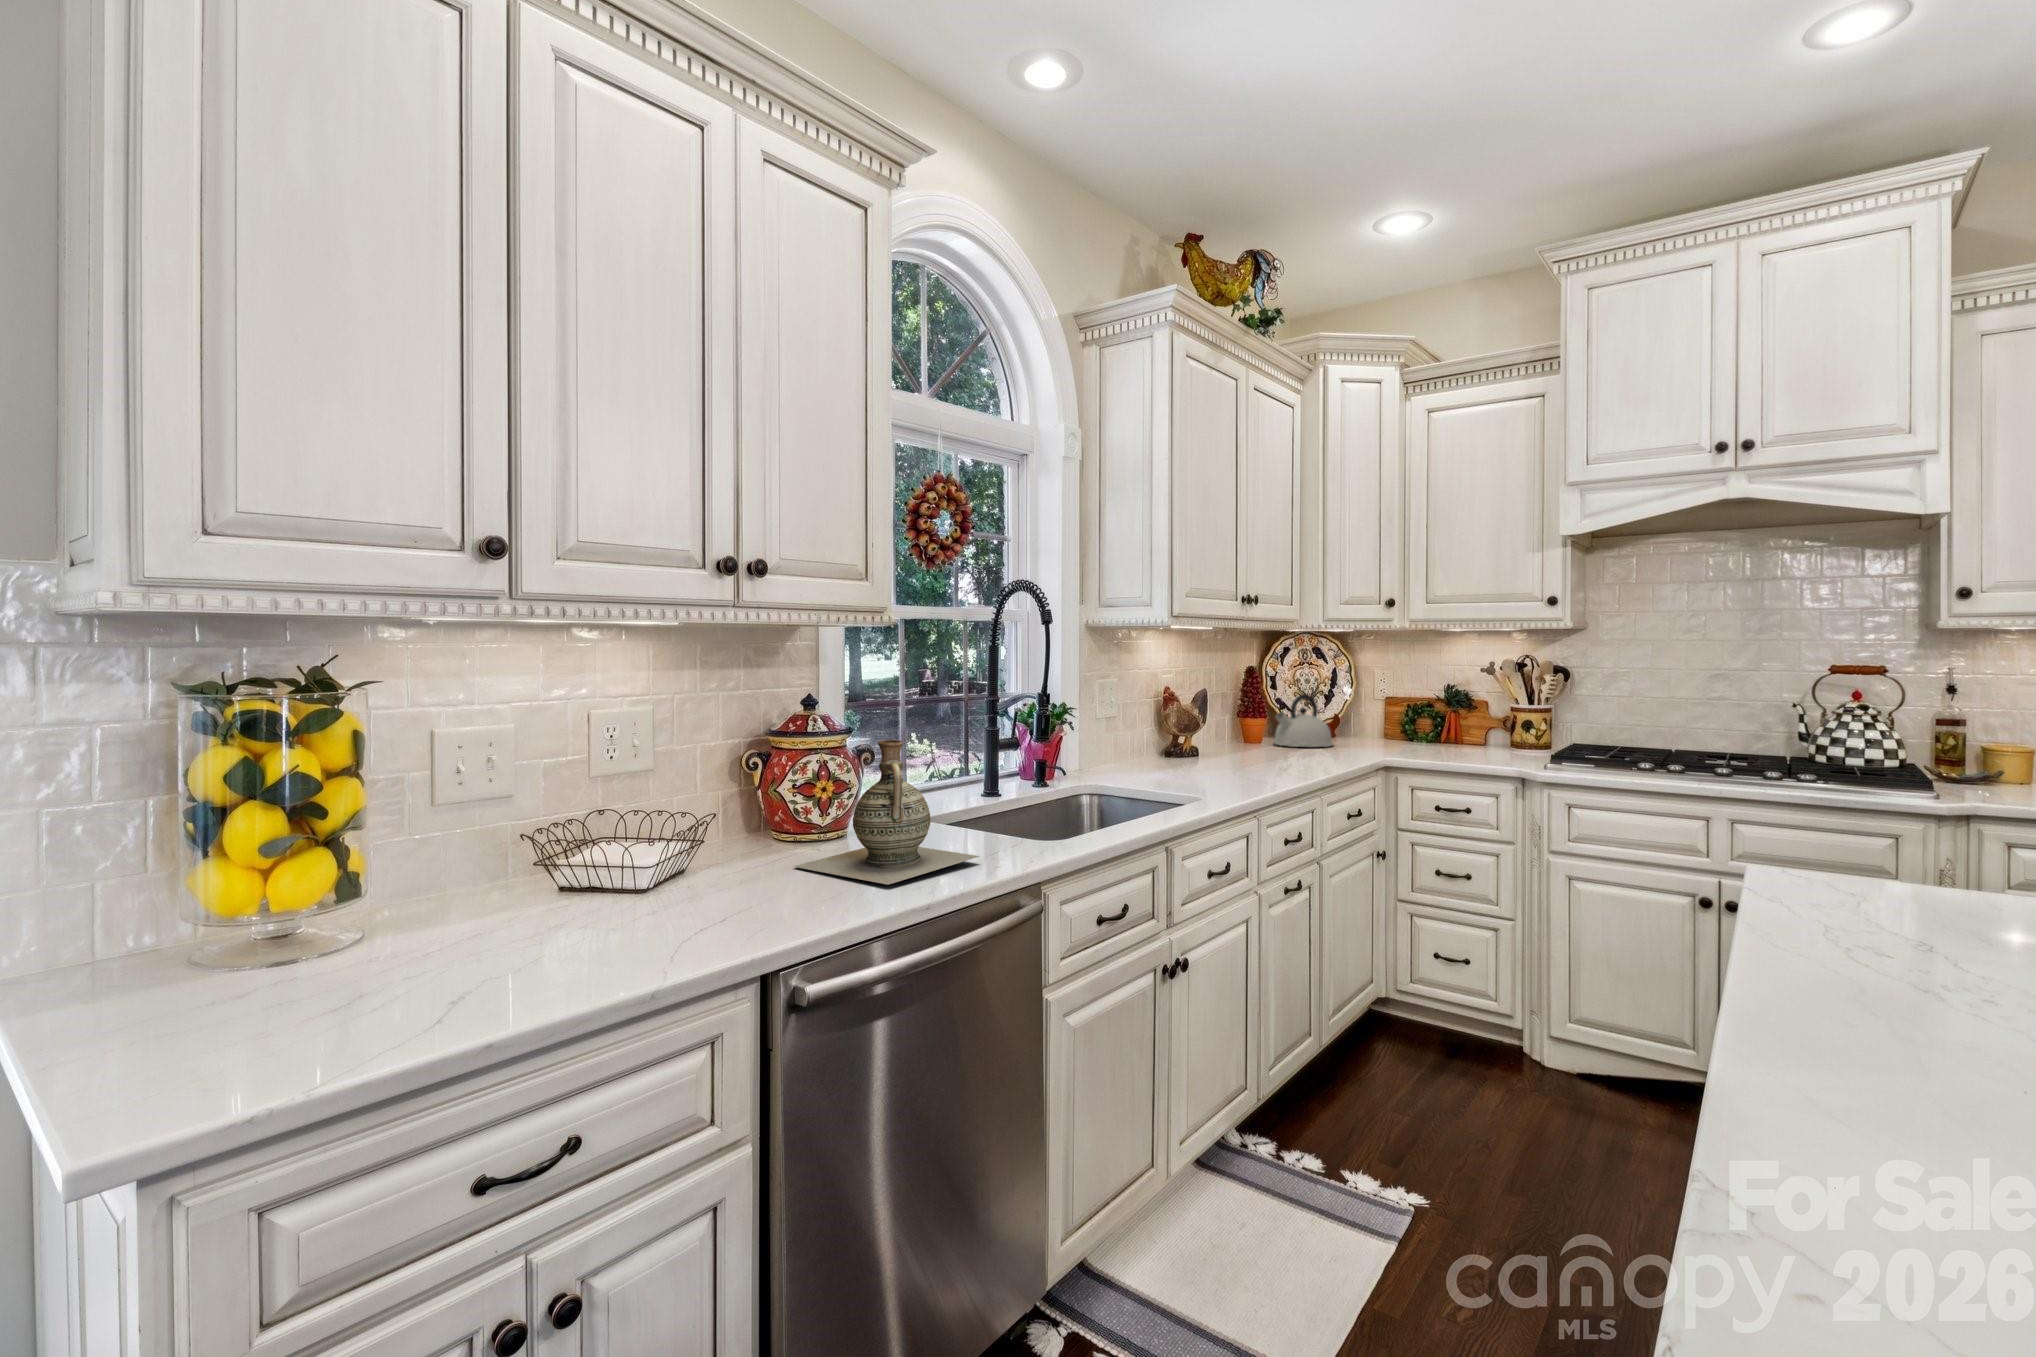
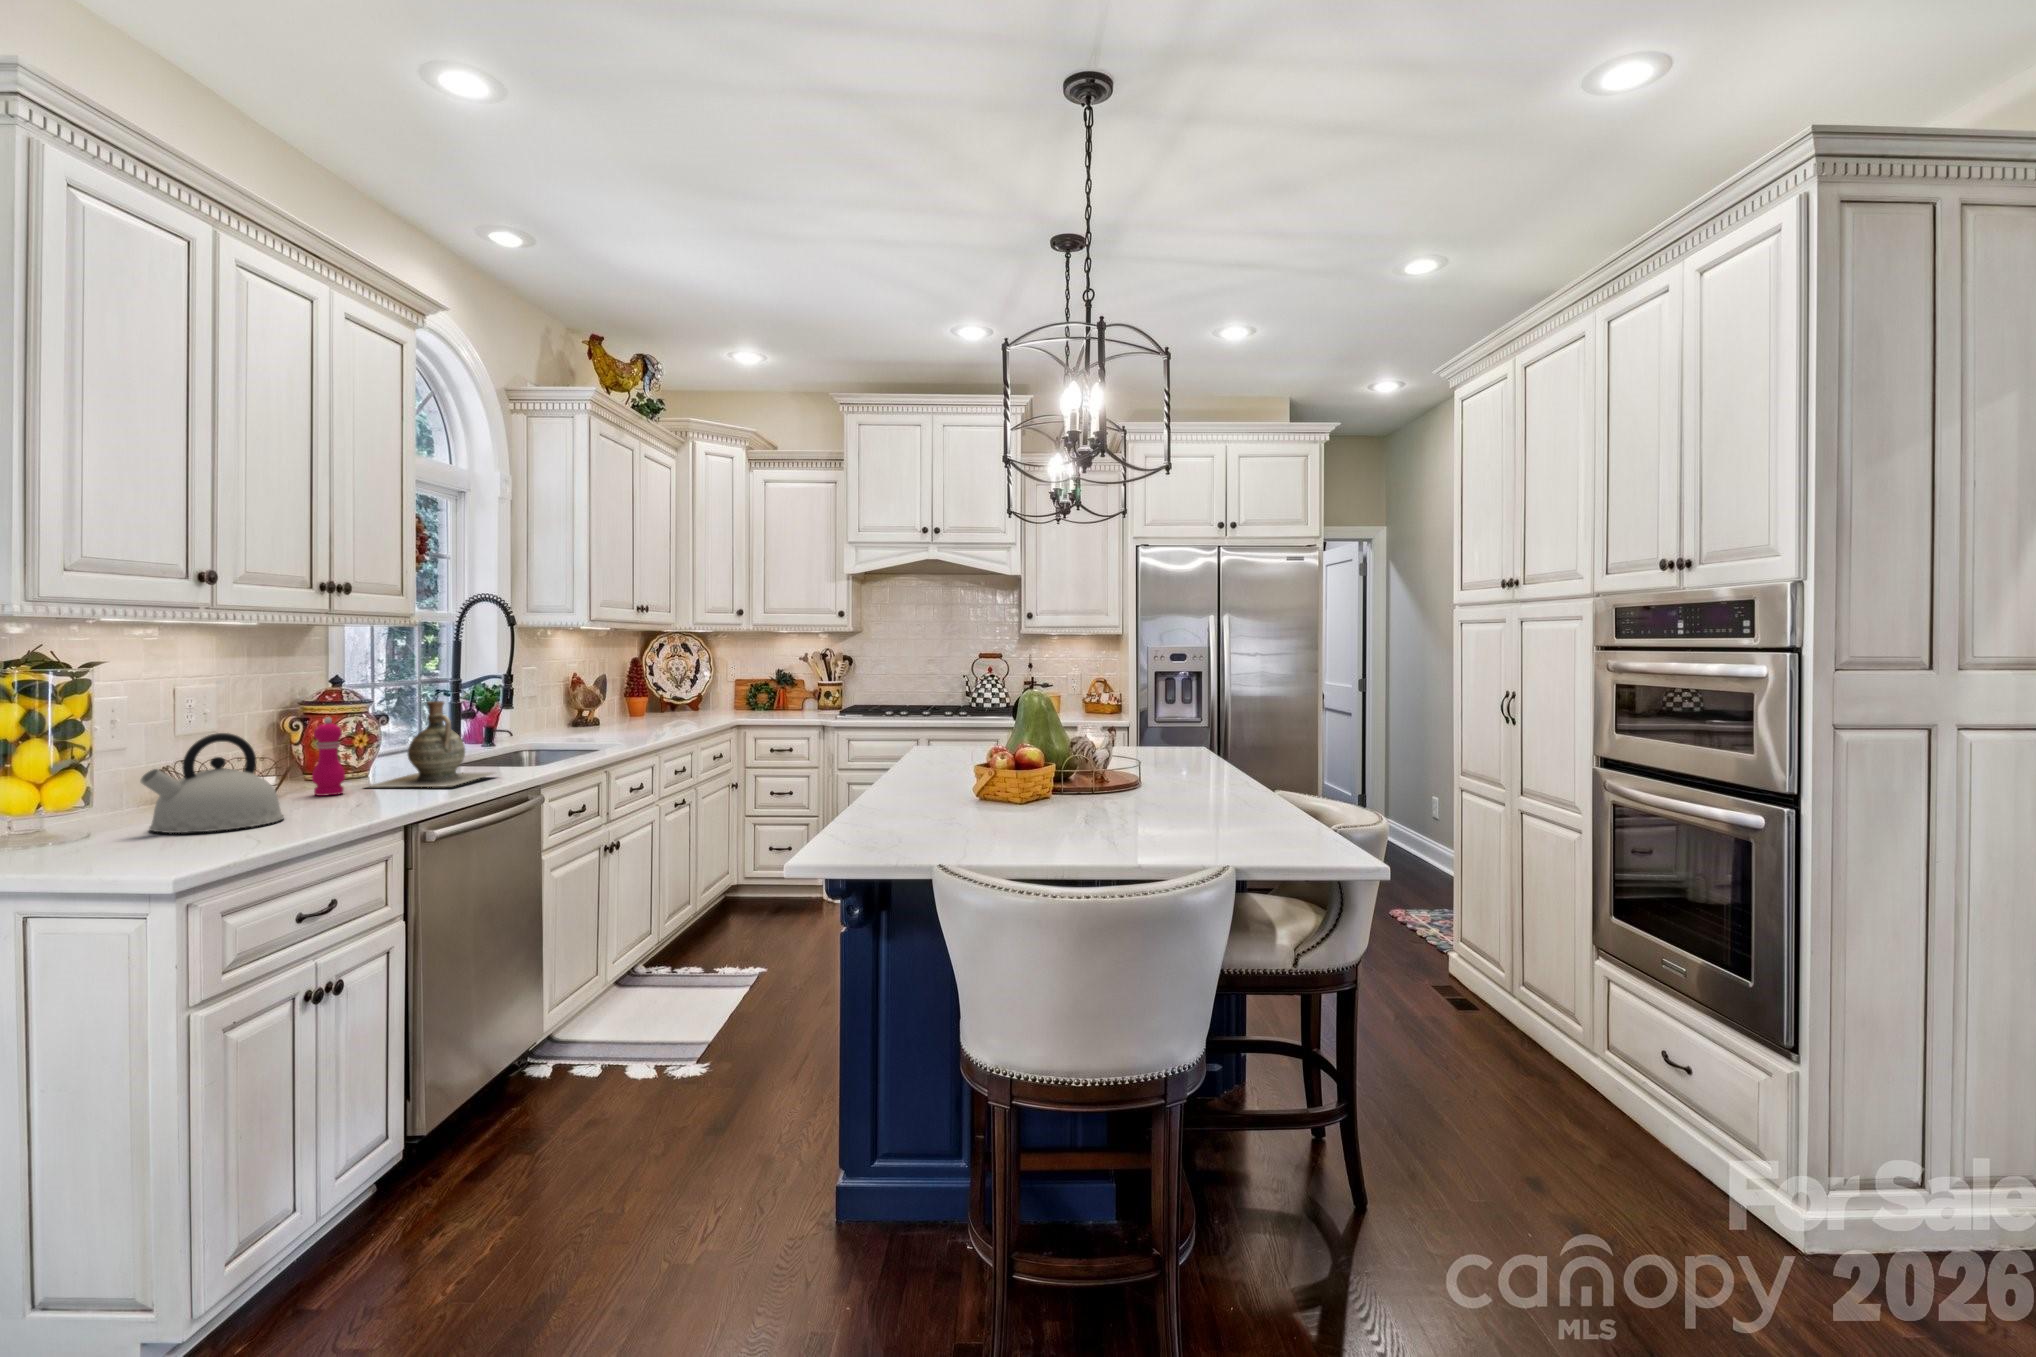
kettle: present [1274,694,1333,747] -> present [140,733,284,833]
pepper mill: none [719,763,763,881] -> present [312,717,345,796]

